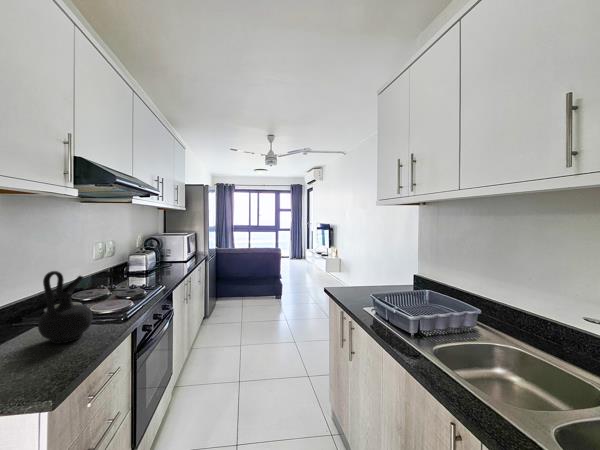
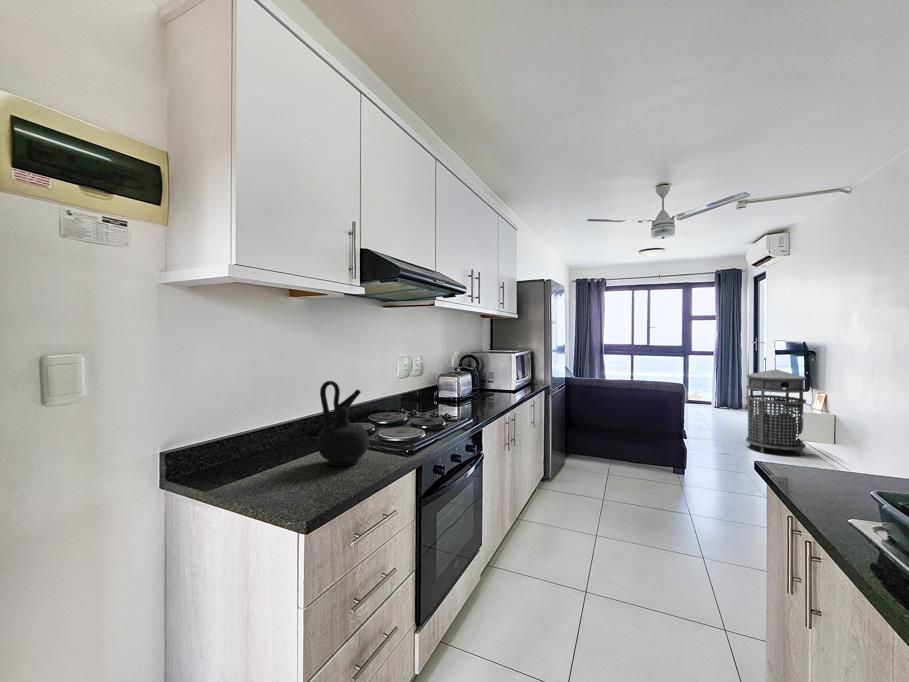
trash can: none [310,239,336,284] -> present [746,370,806,456]

